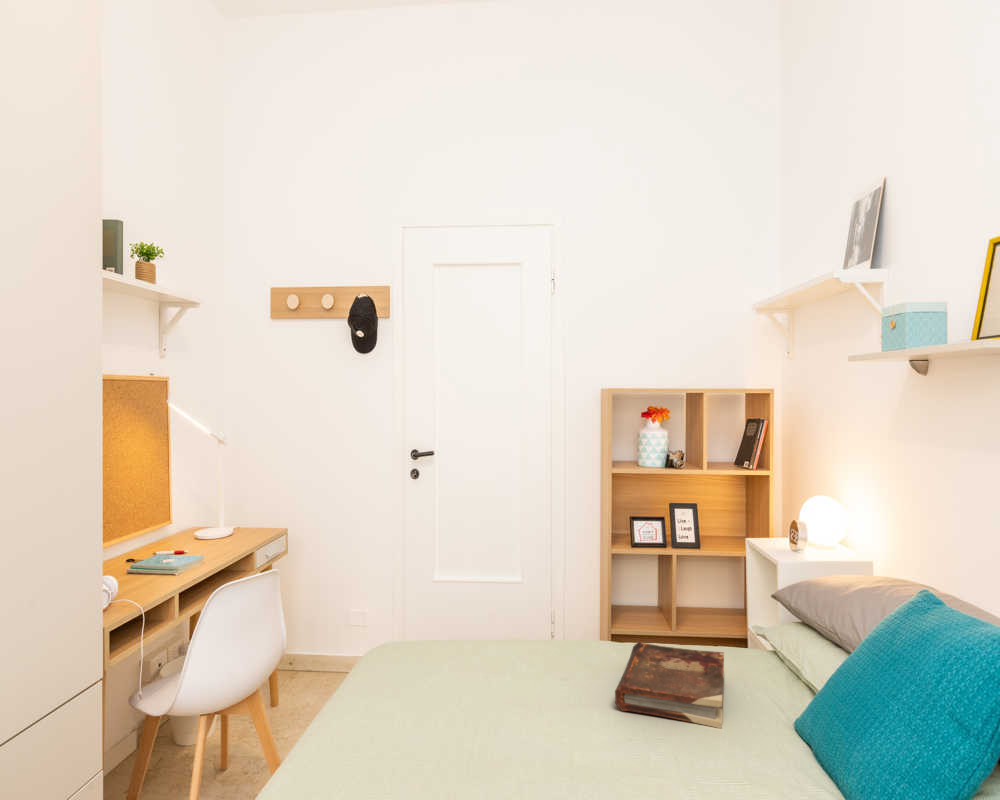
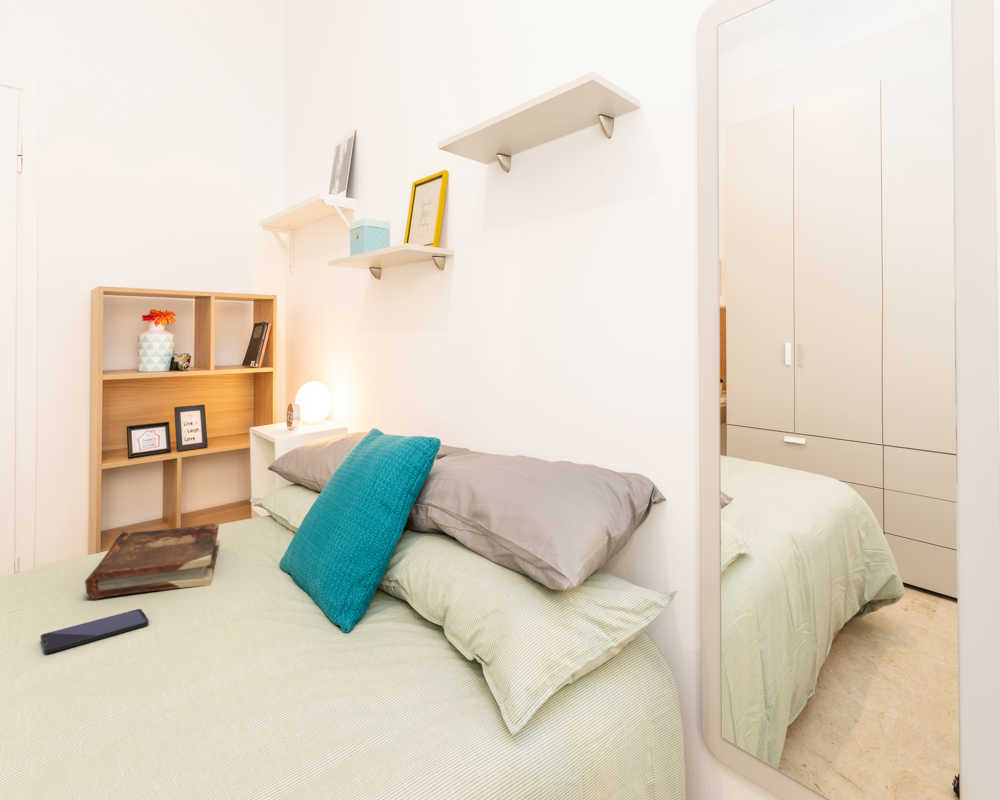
smartphone: none [587,737,670,761] -> present [41,609,149,653]

